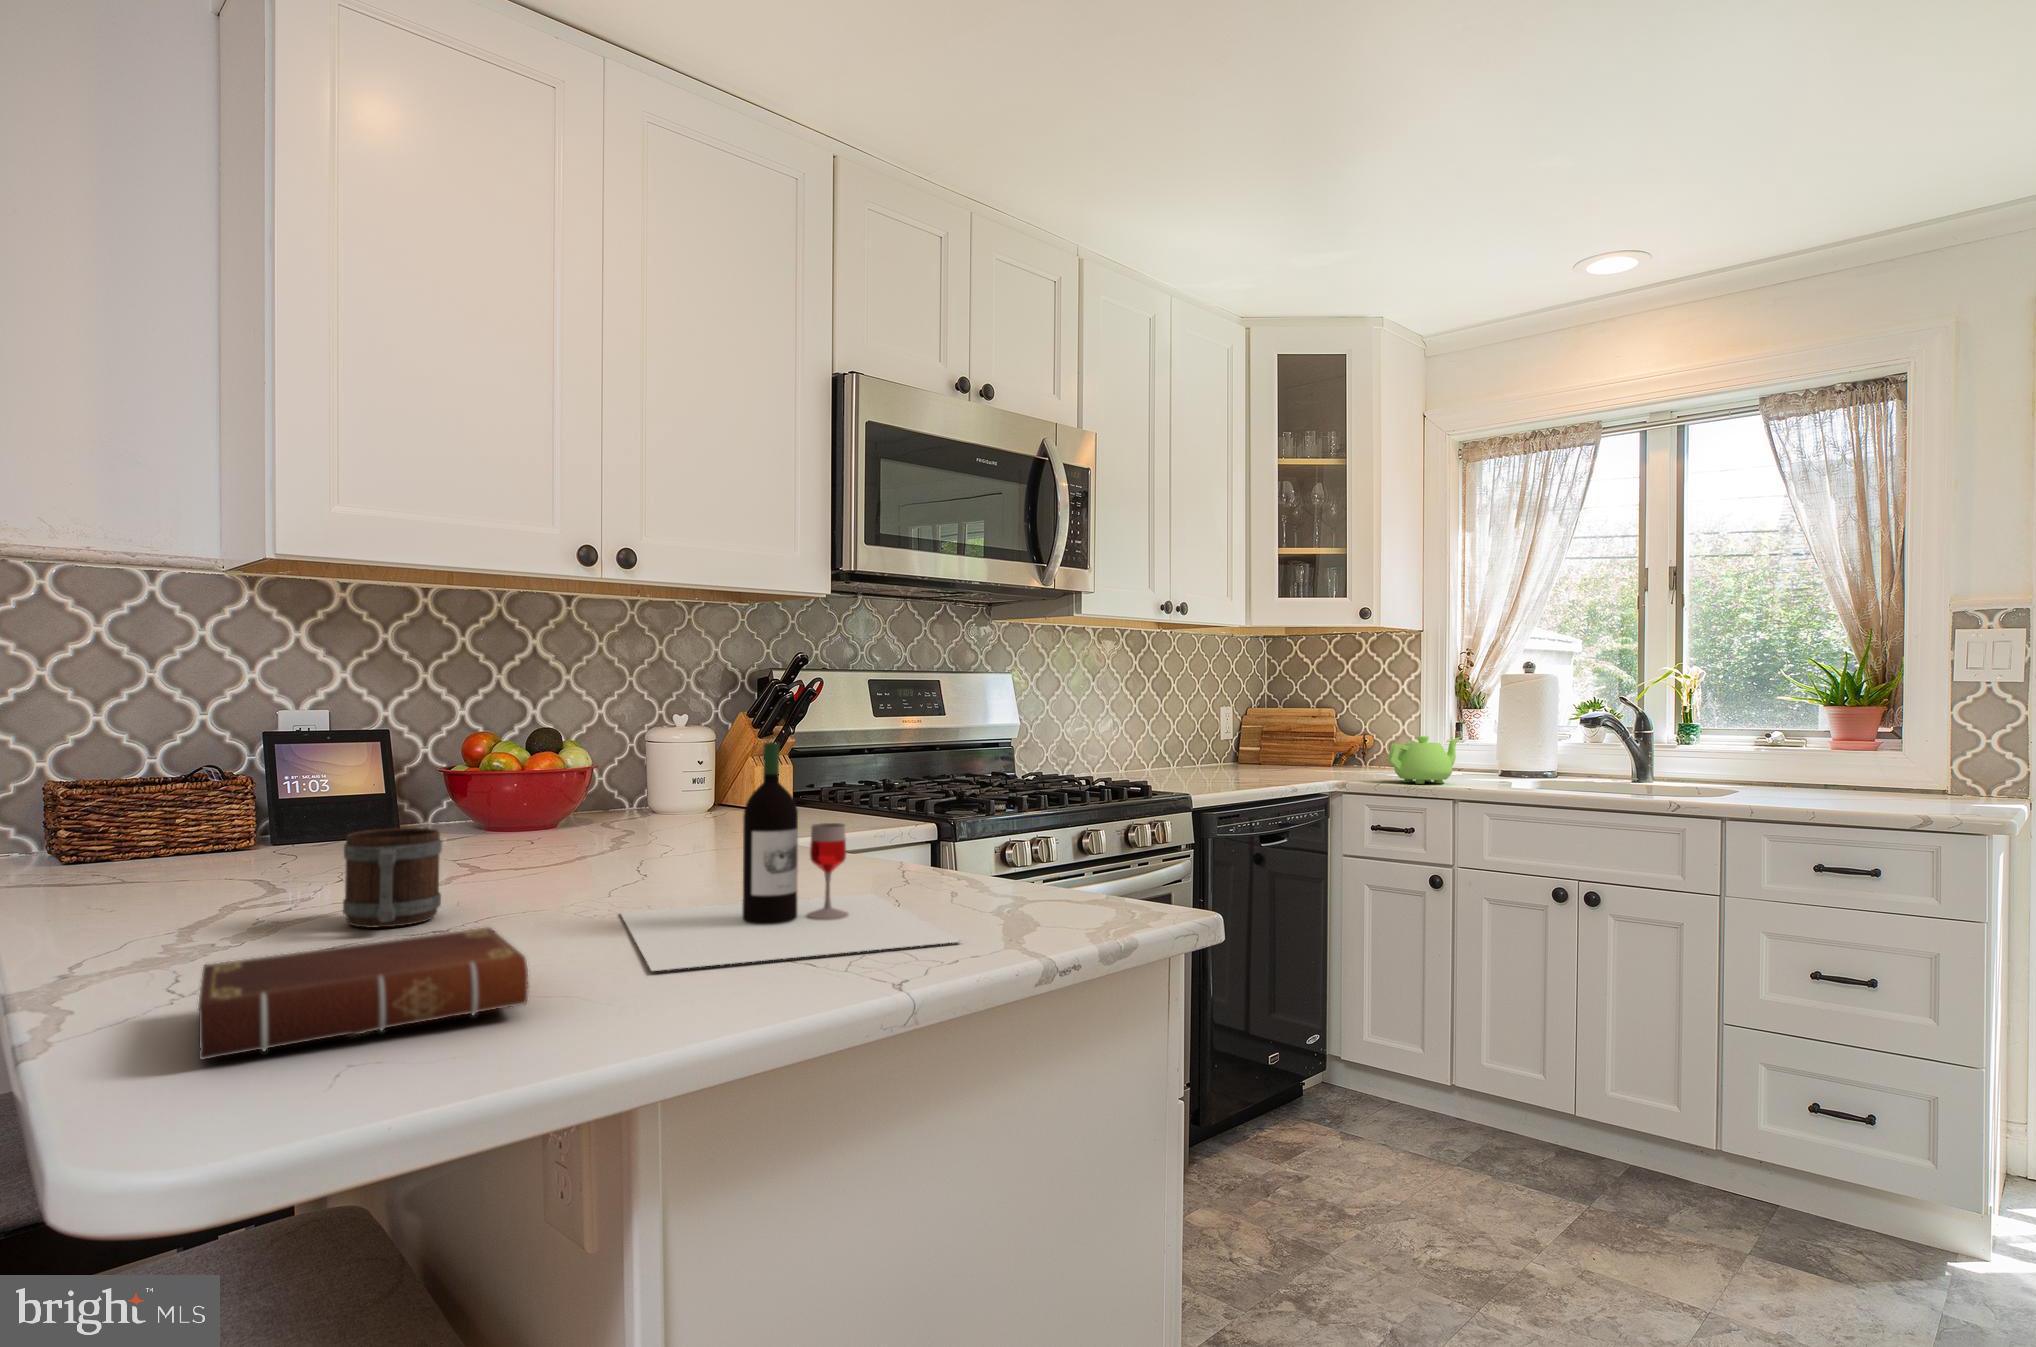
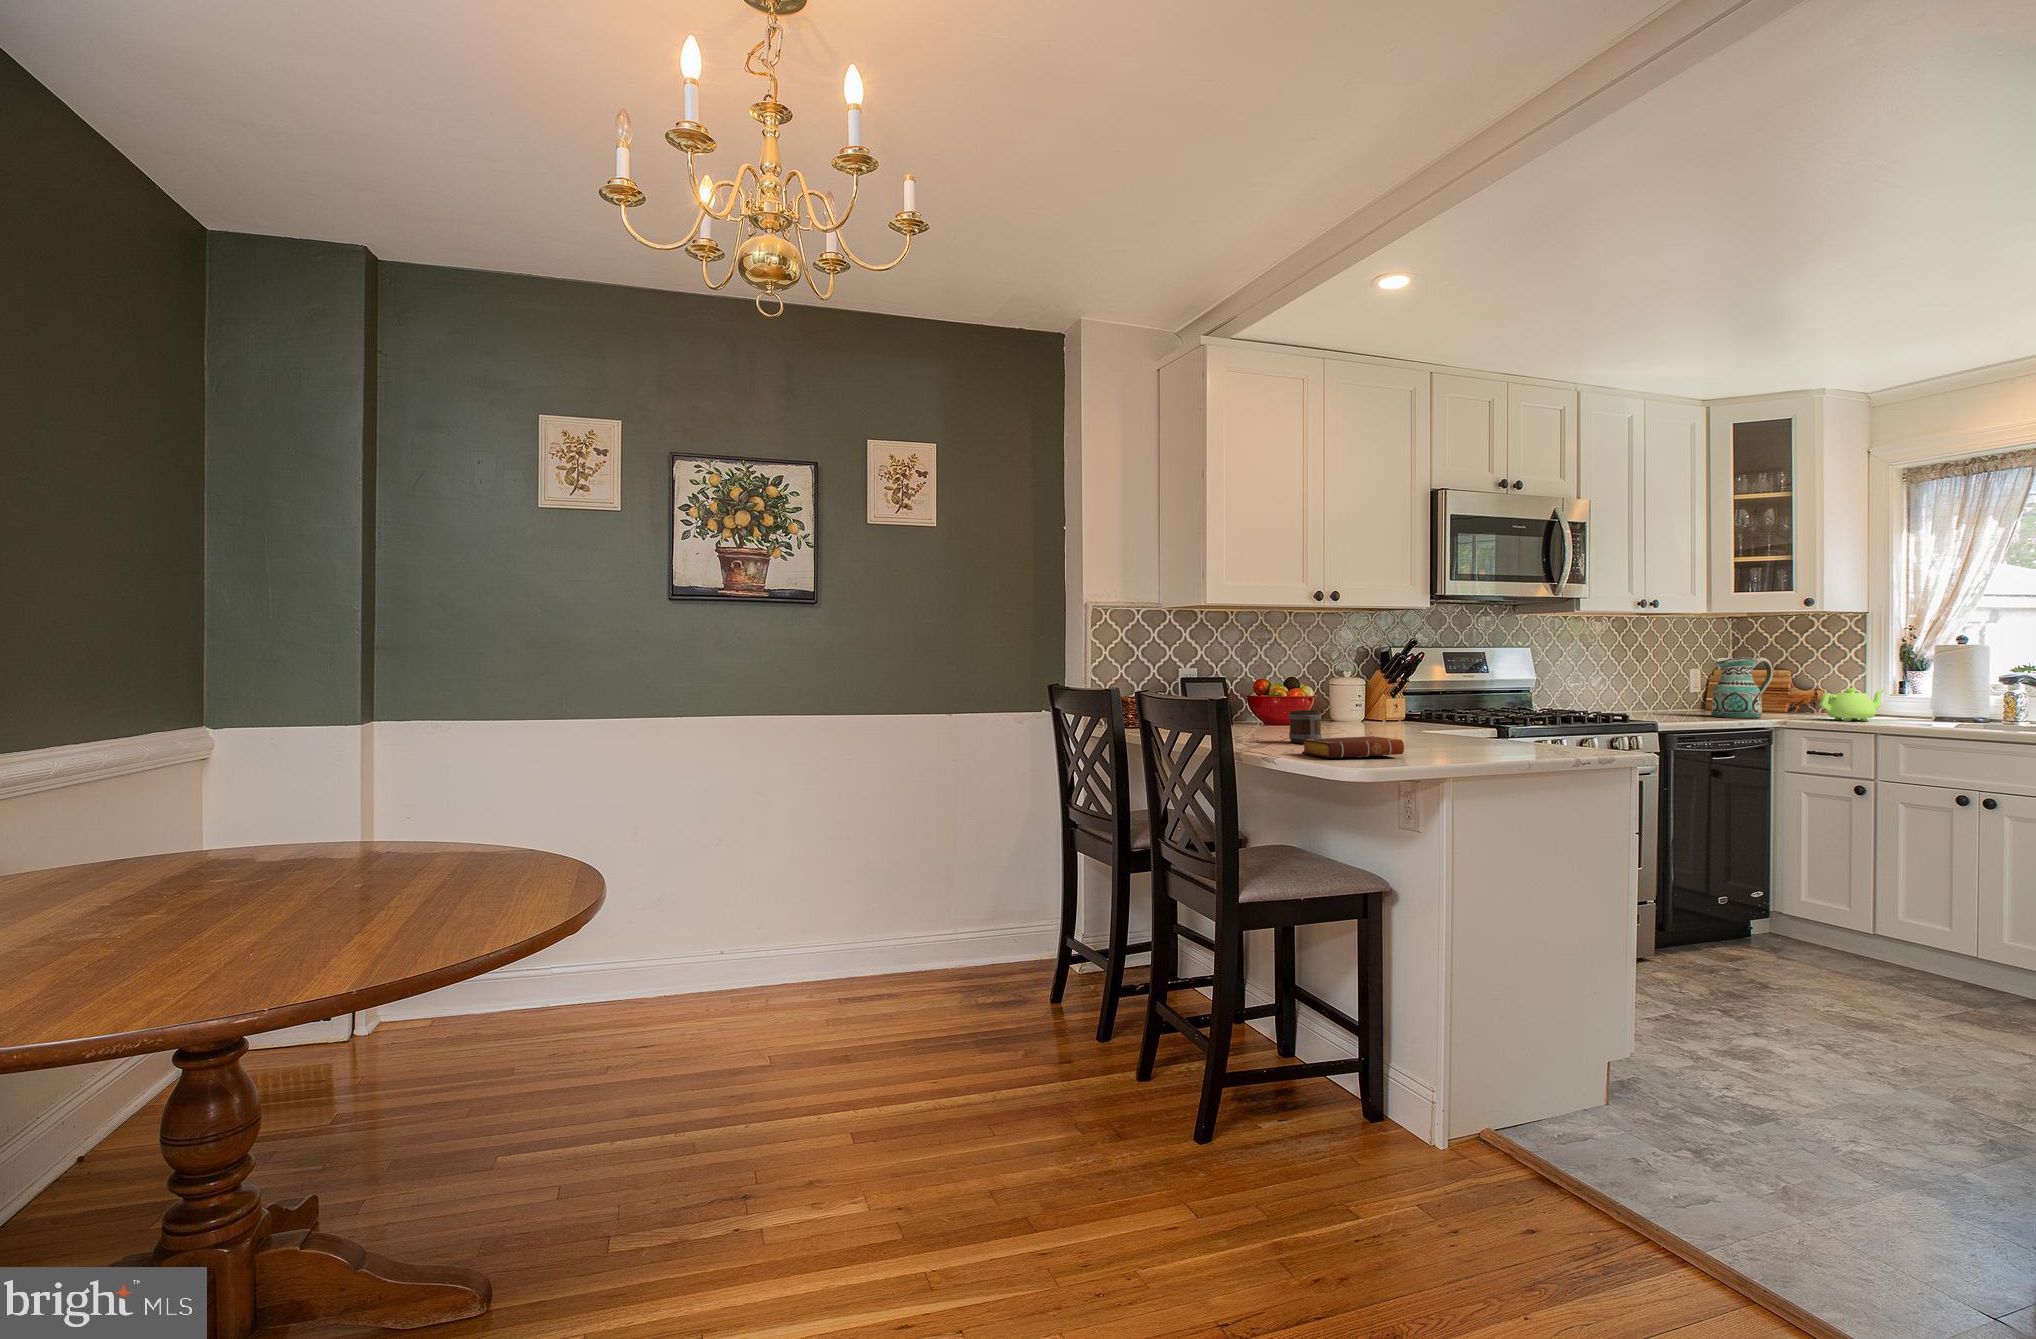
ceramic pitcher: none [1255,691,1329,782] -> present [1711,657,1773,718]
wine bottle: present [621,743,960,971] -> none [1388,679,1541,754]

